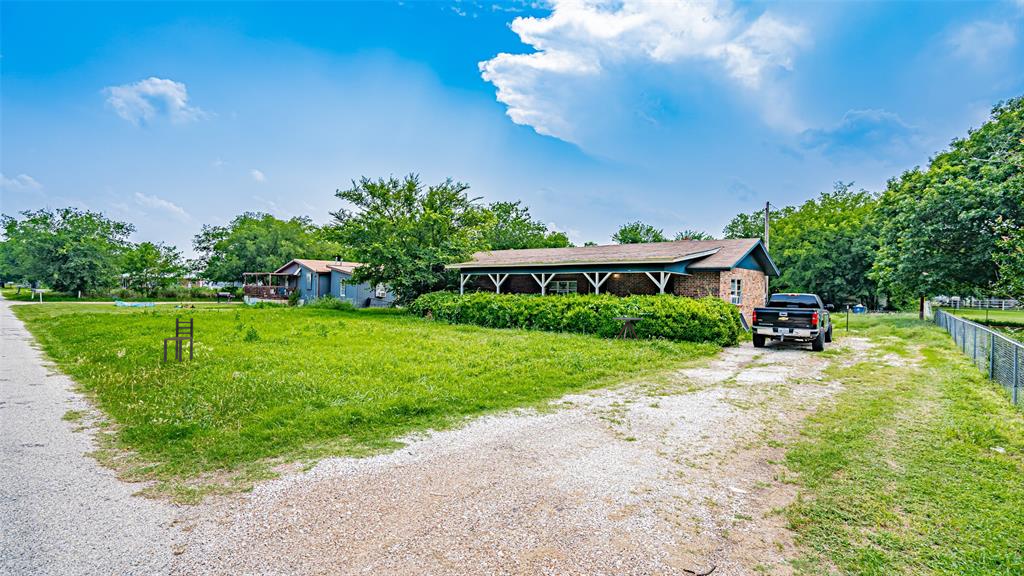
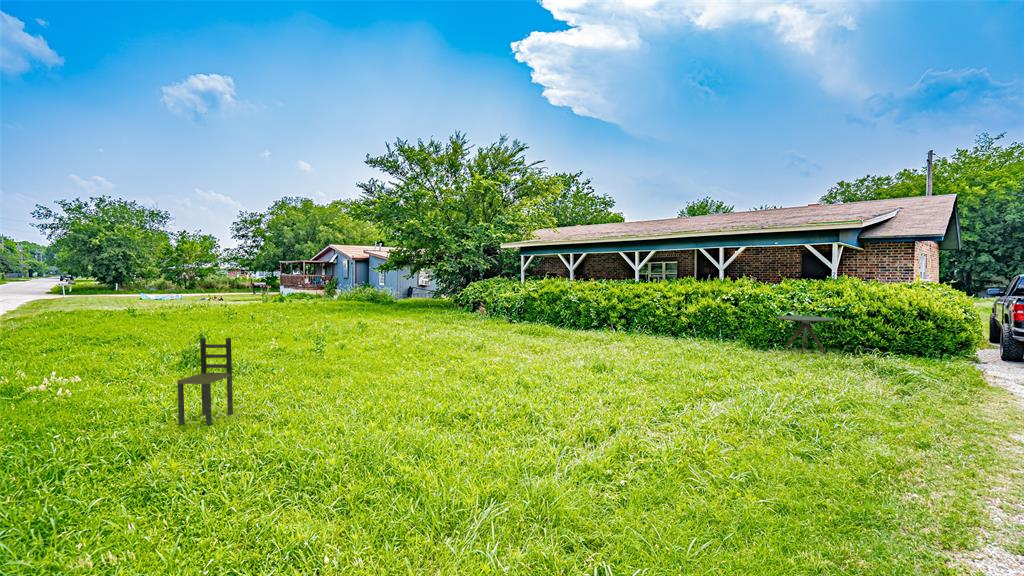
chair: present [164,318,193,362] -> present [177,338,233,425]

